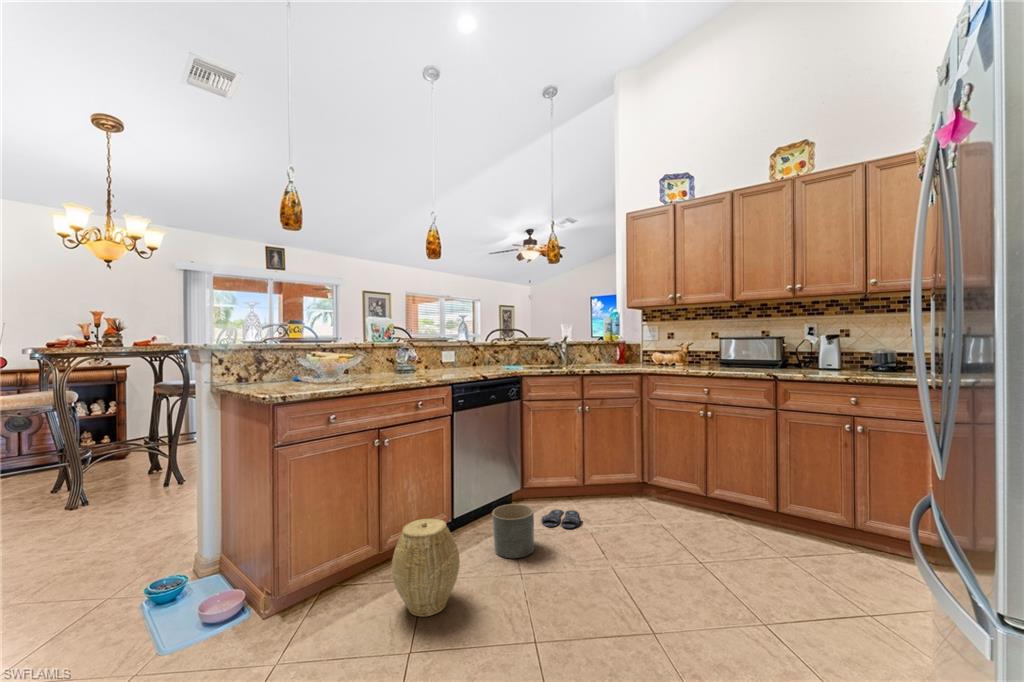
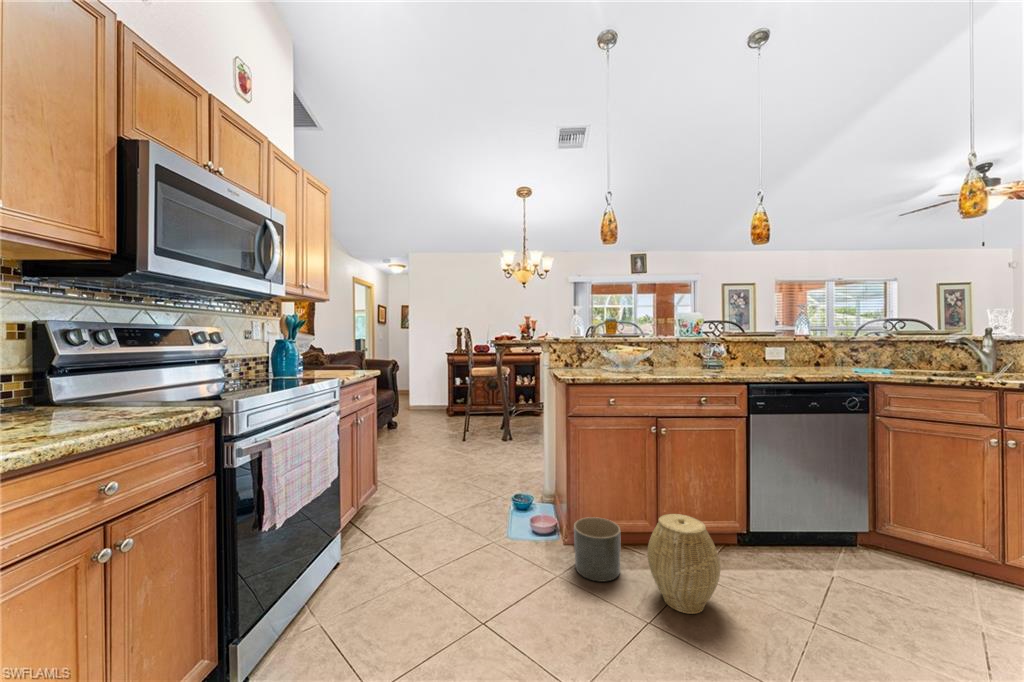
planter: present [492,504,534,558] -> present [574,517,620,581]
slippers: present [542,510,581,529] -> none [894,581,984,622]

